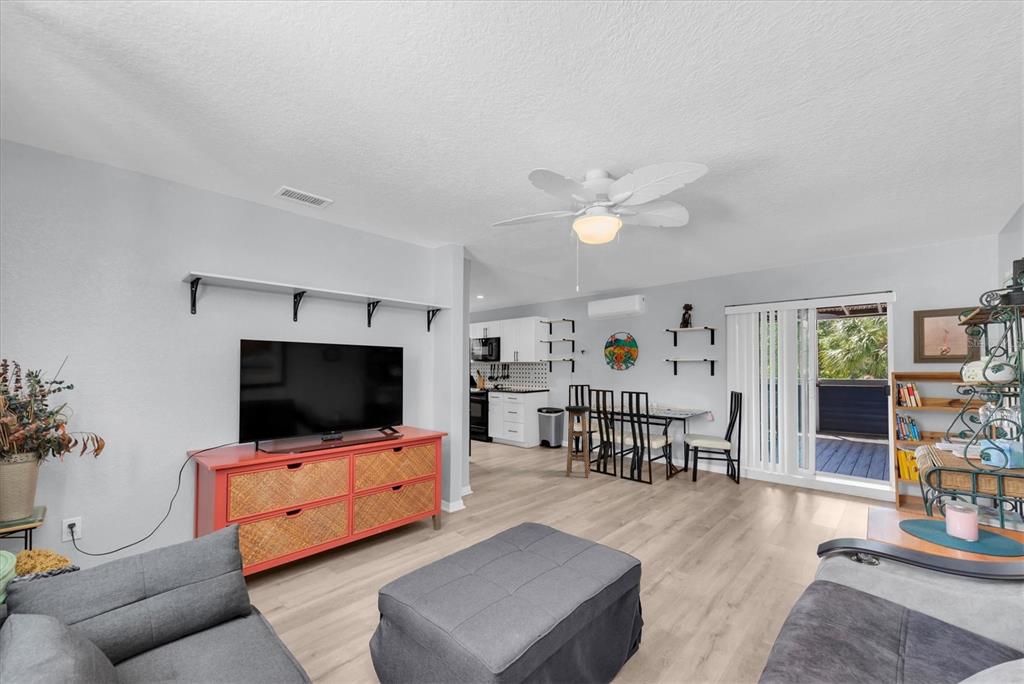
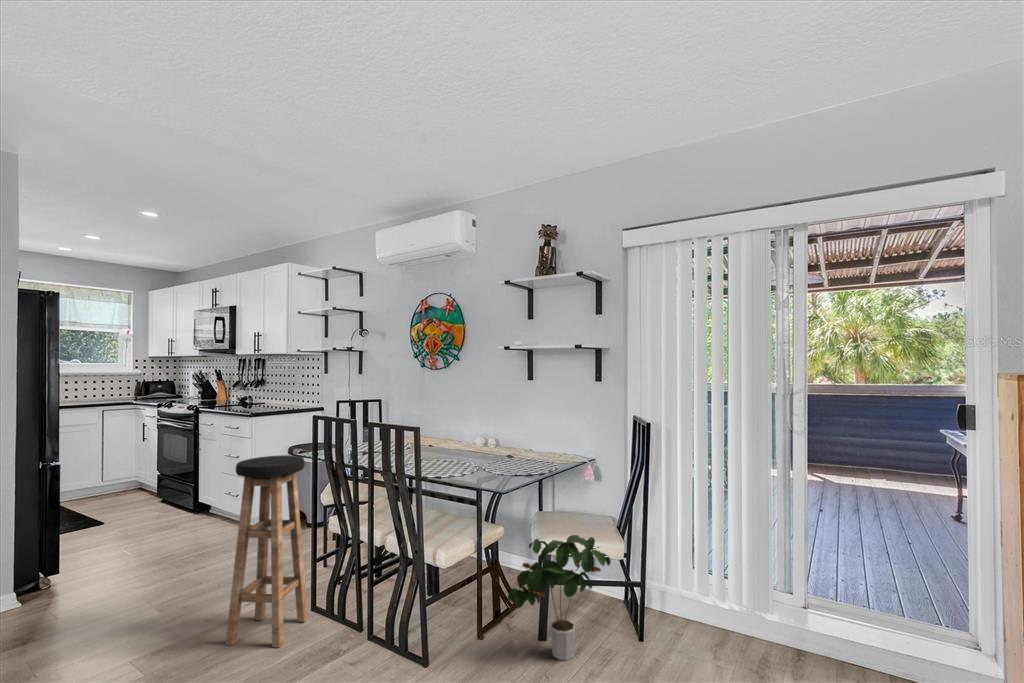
potted plant: none [682,438,725,486] -> present [508,535,611,660]

